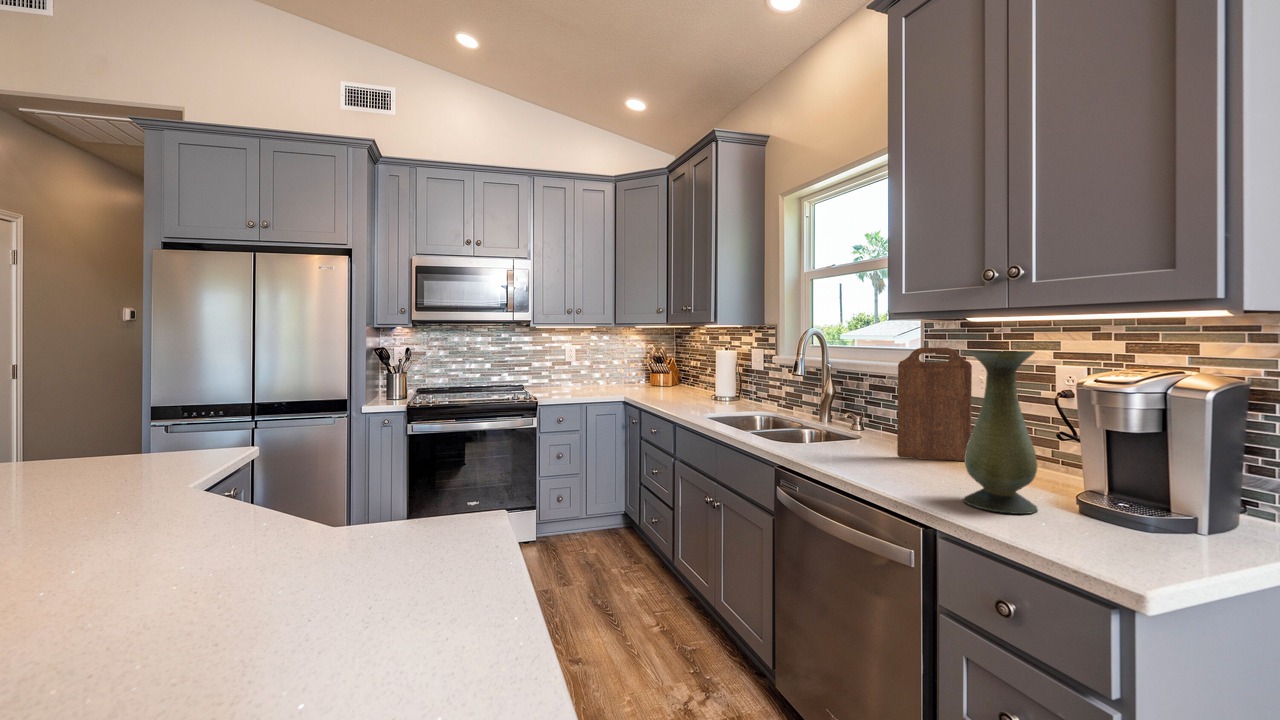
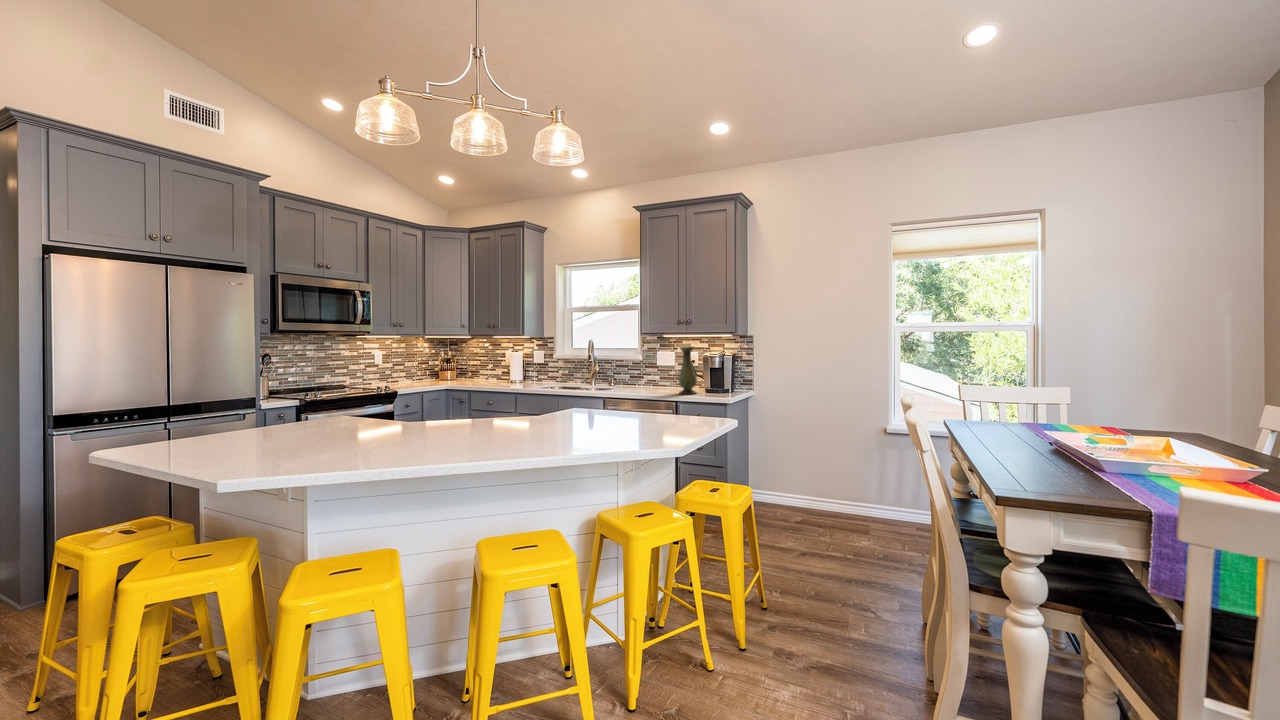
cutting board: present [897,347,972,461] -> none [642,347,666,390]

